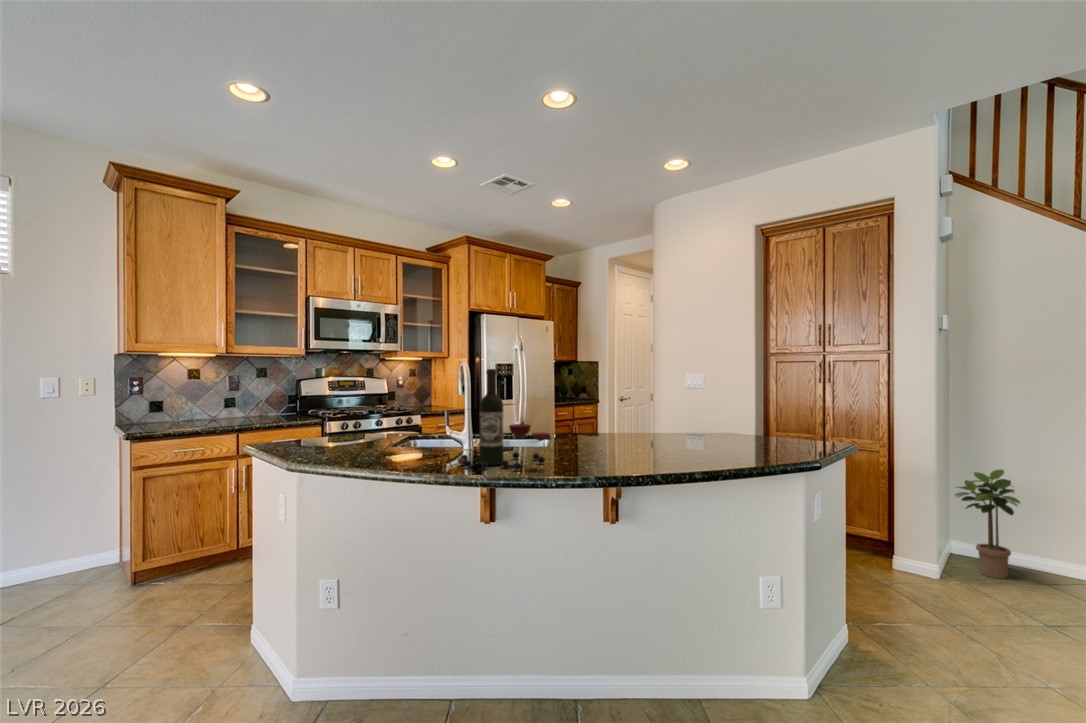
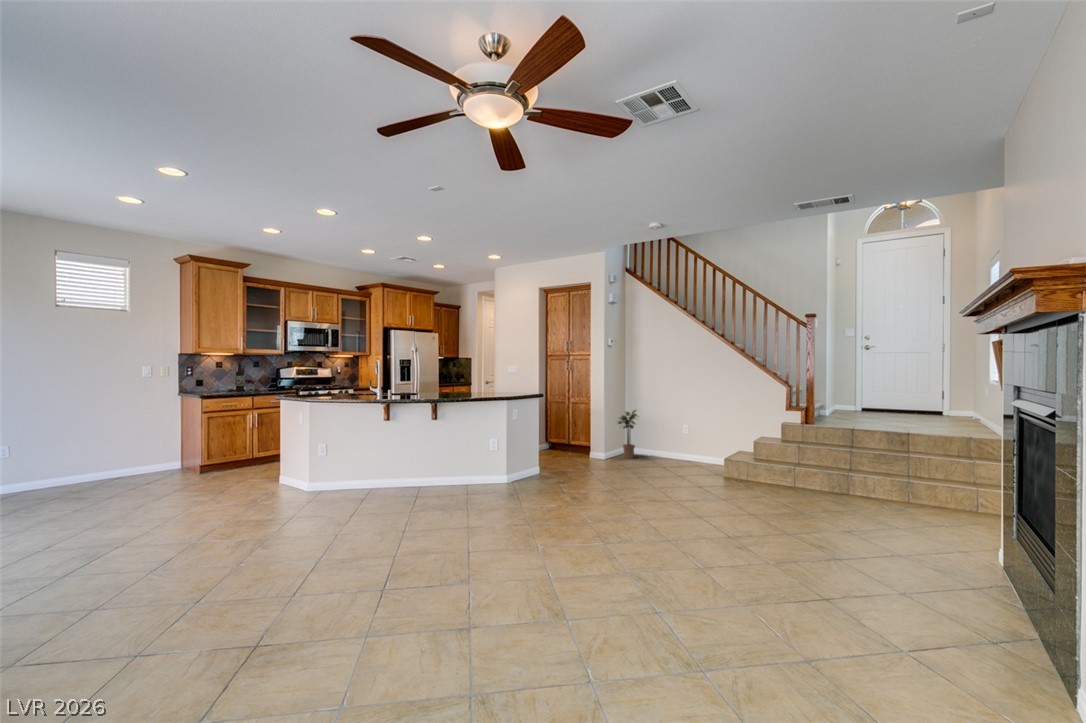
wine bottle: present [458,369,550,470] -> present [228,363,258,392]

